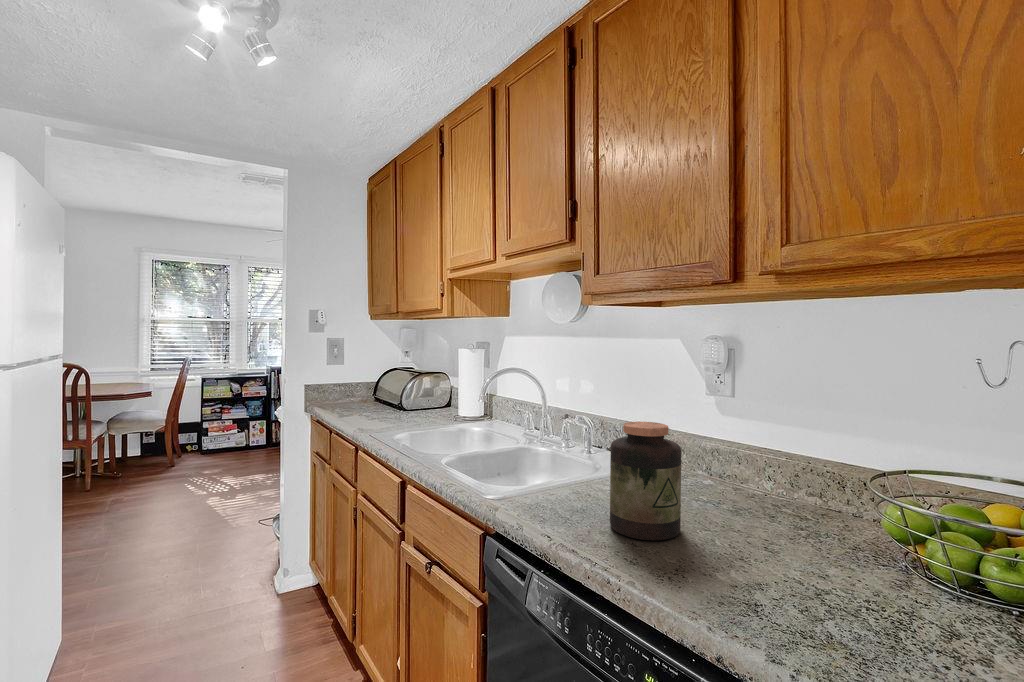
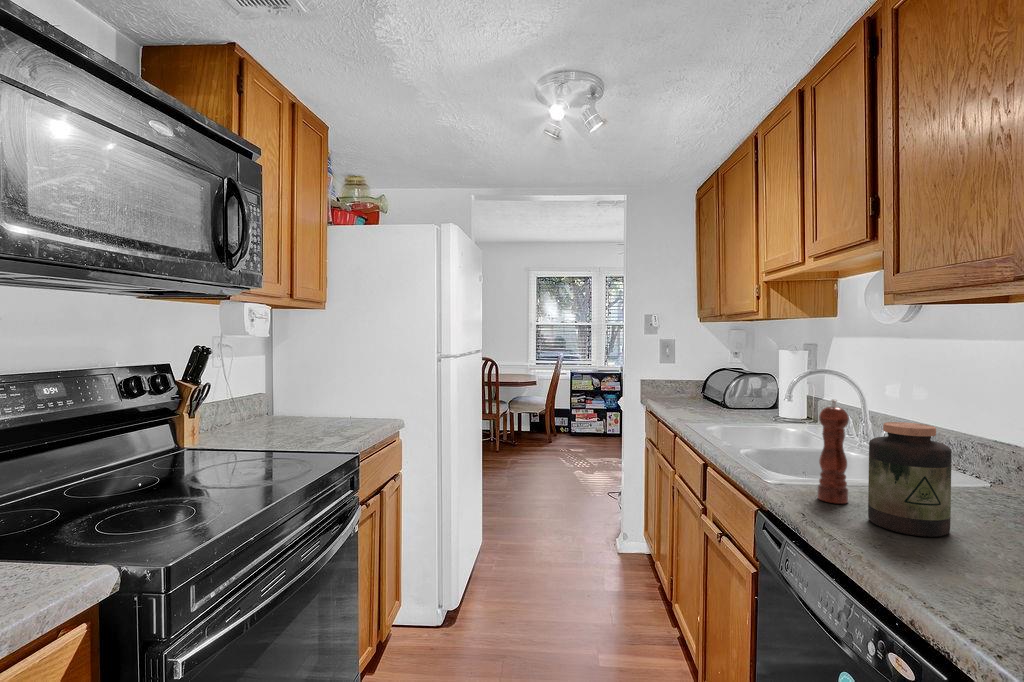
pepper mill: none [551,402,580,515] -> present [817,400,849,504]

